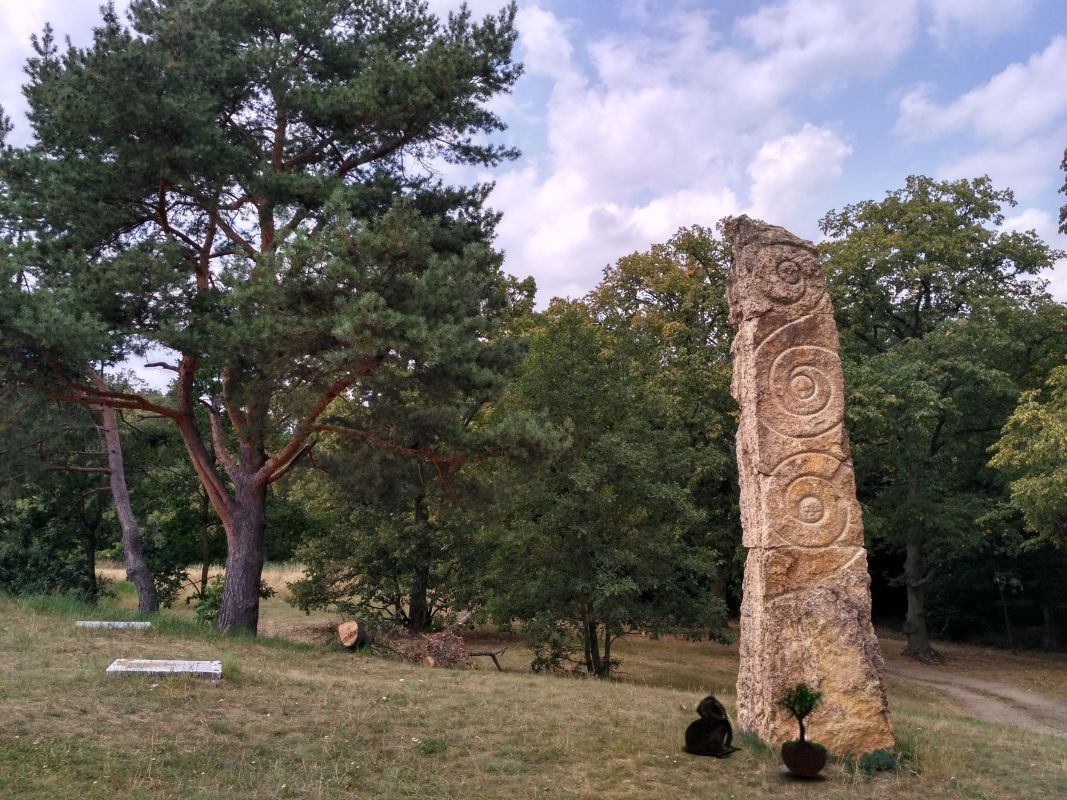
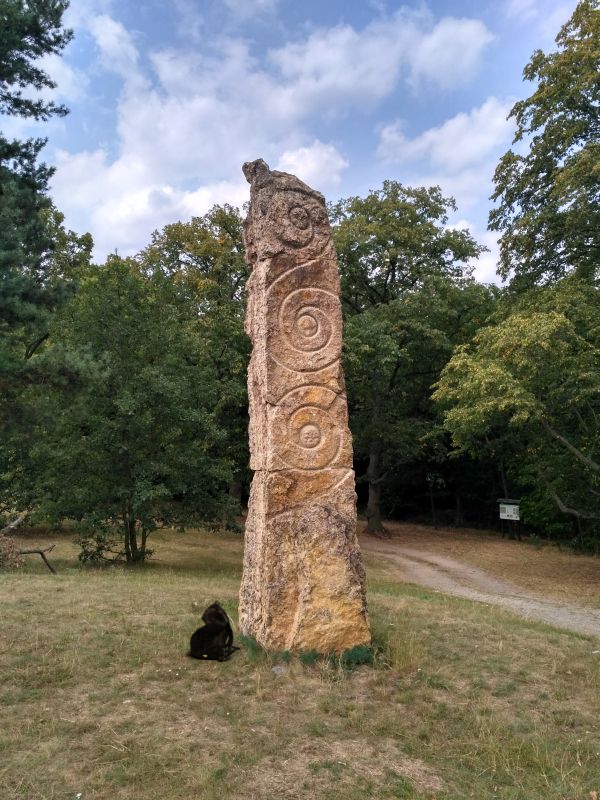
potted tree: present [770,679,827,777] -> none [267,584,322,678]

